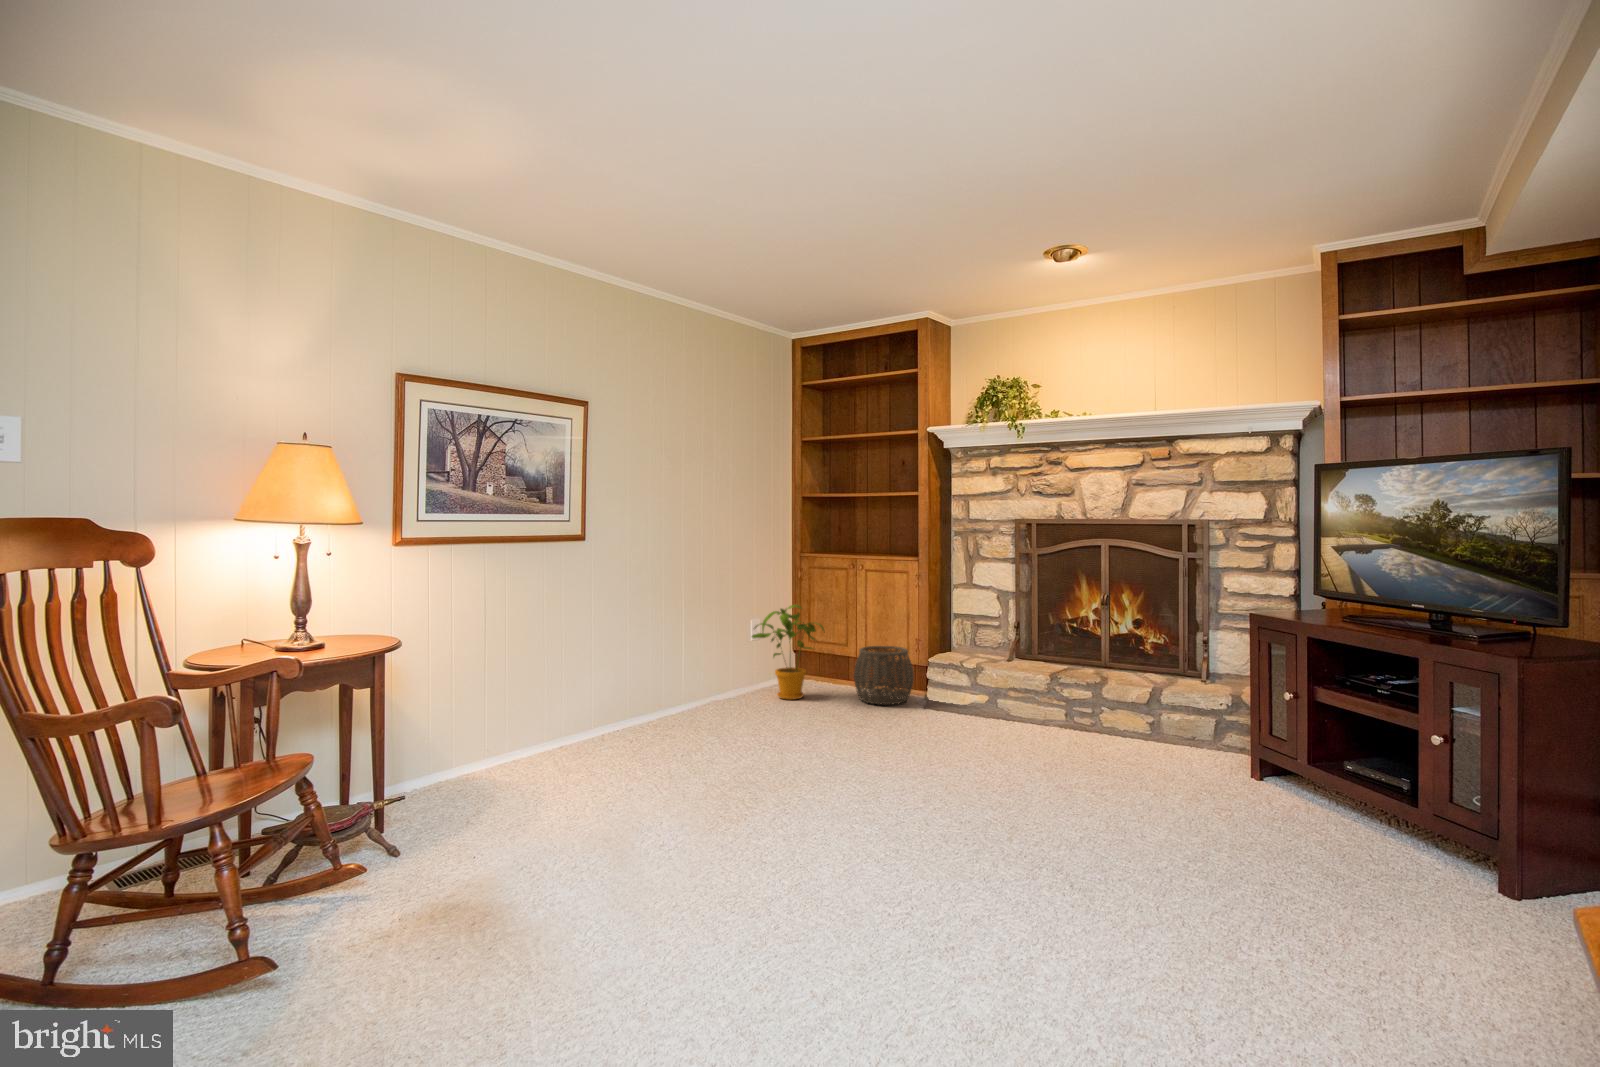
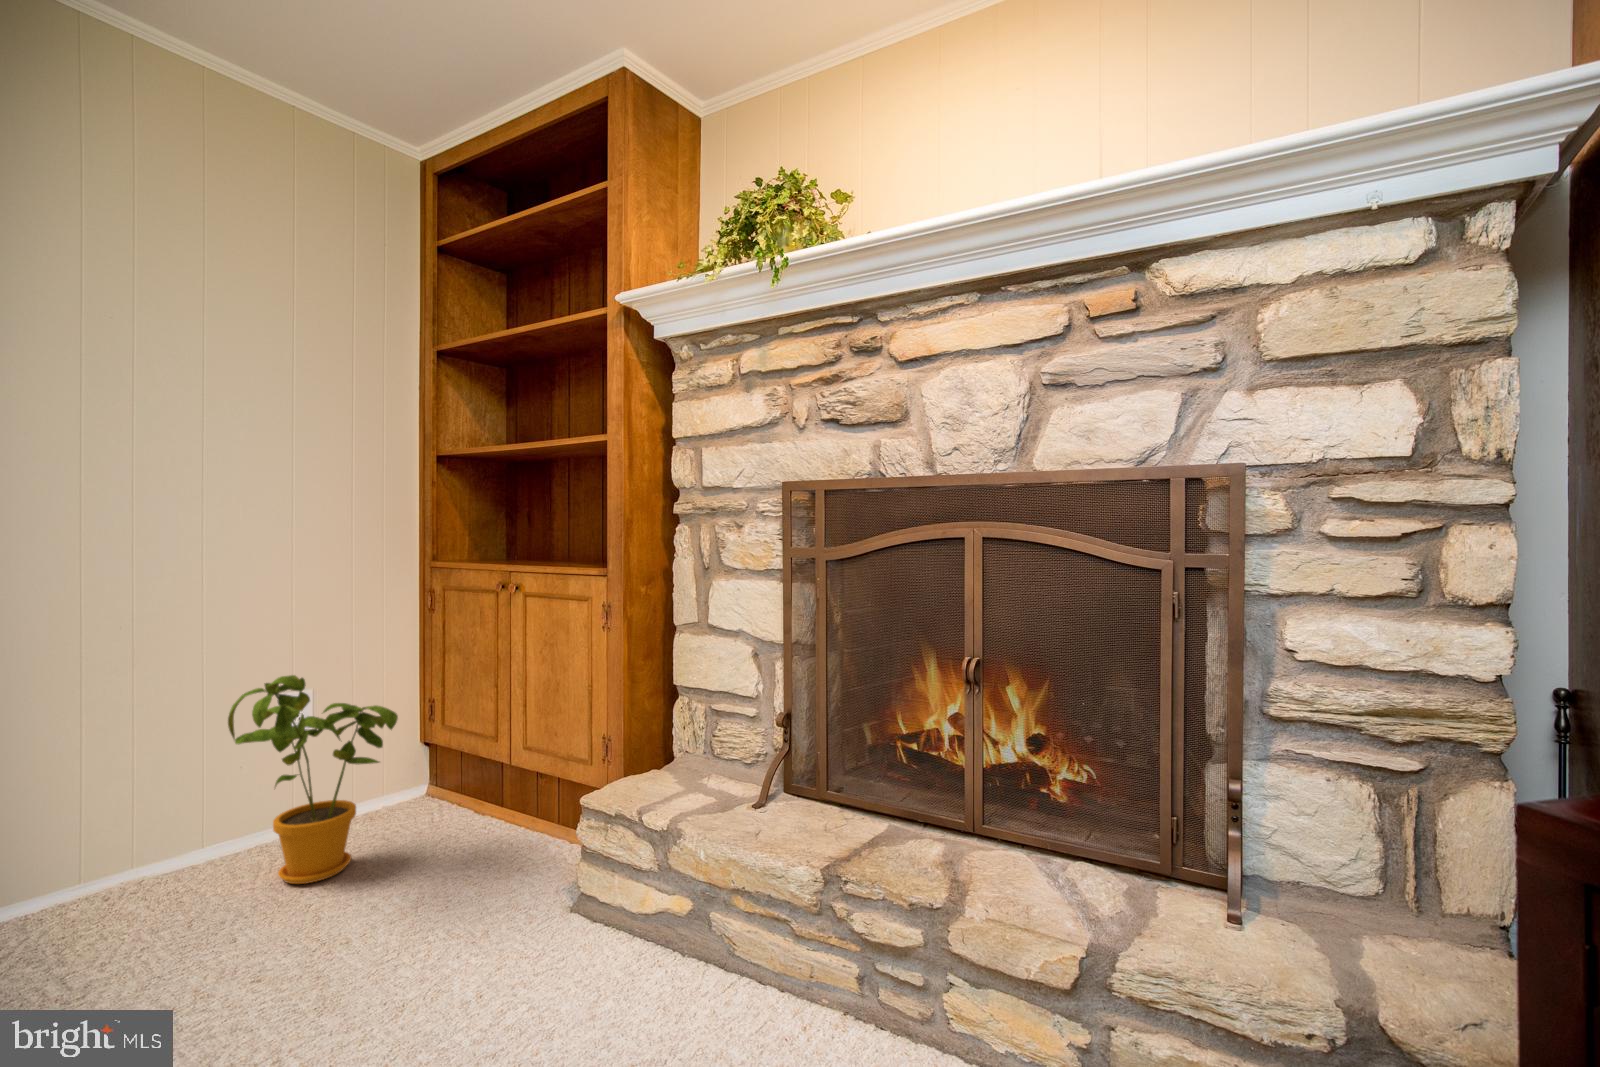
woven basket: present [854,646,914,705] -> none [434,752,579,907]

